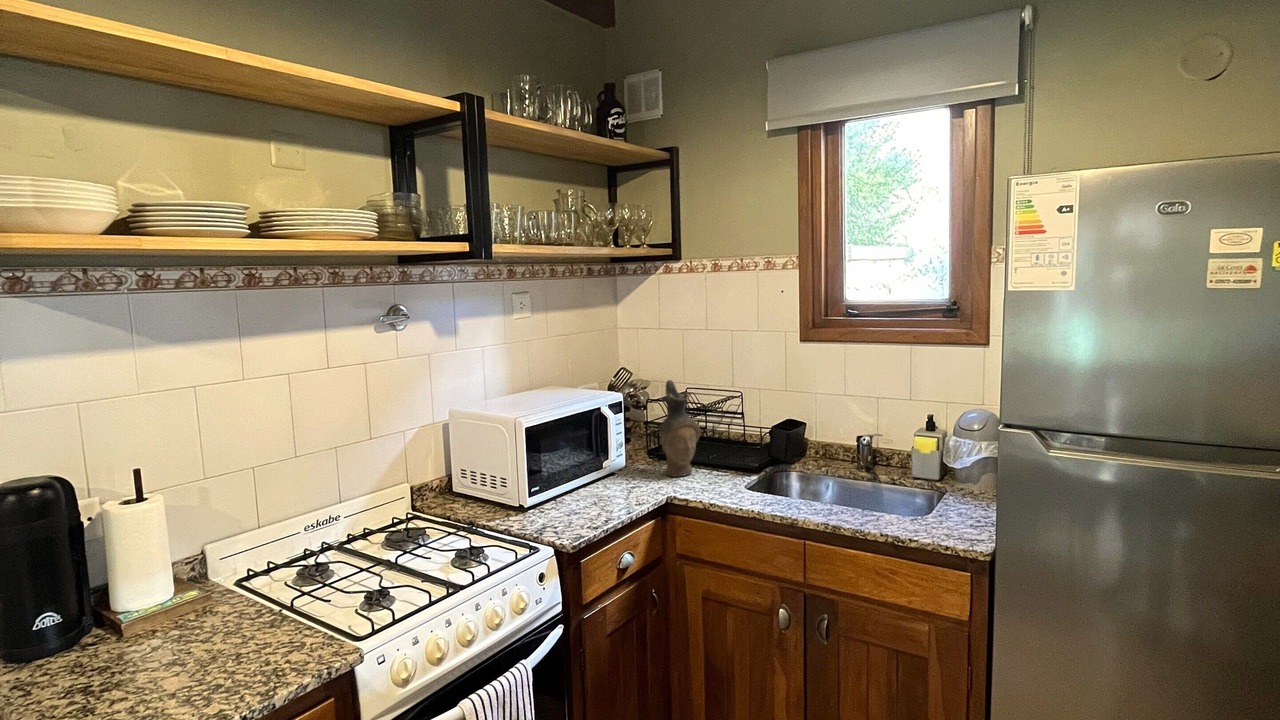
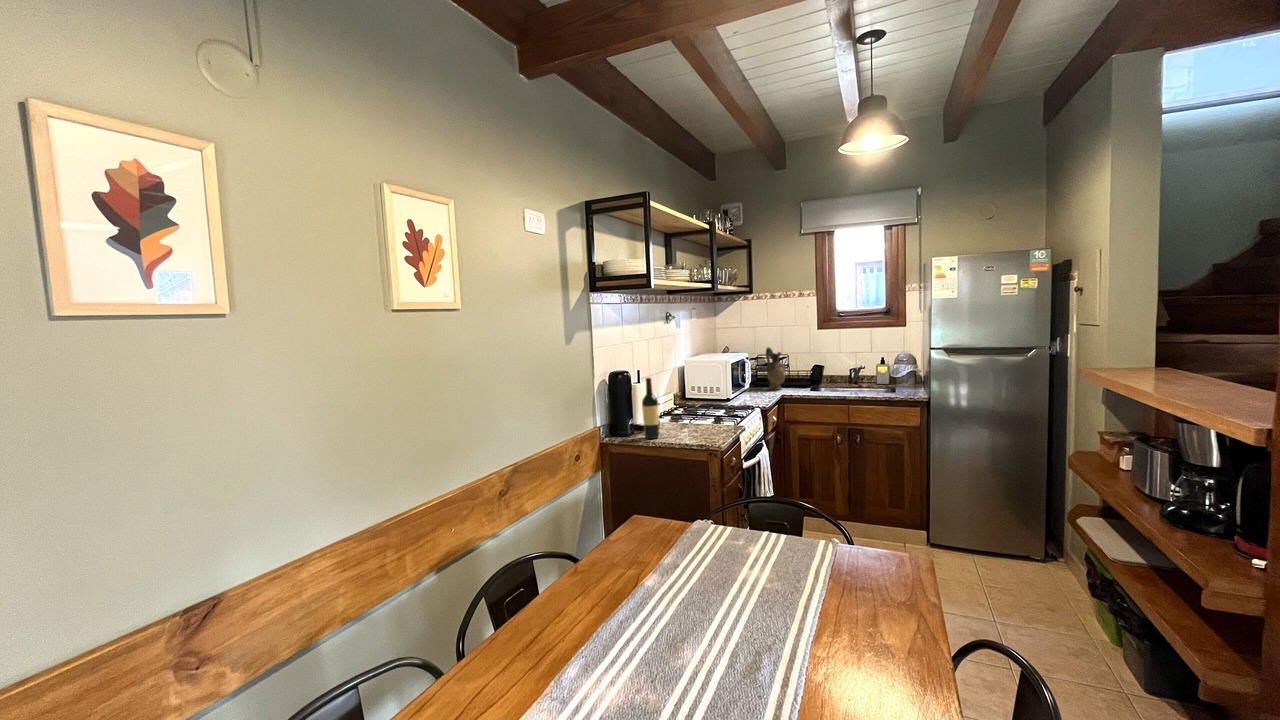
wine bottle: none [88,494,149,661] -> present [642,378,659,439]

